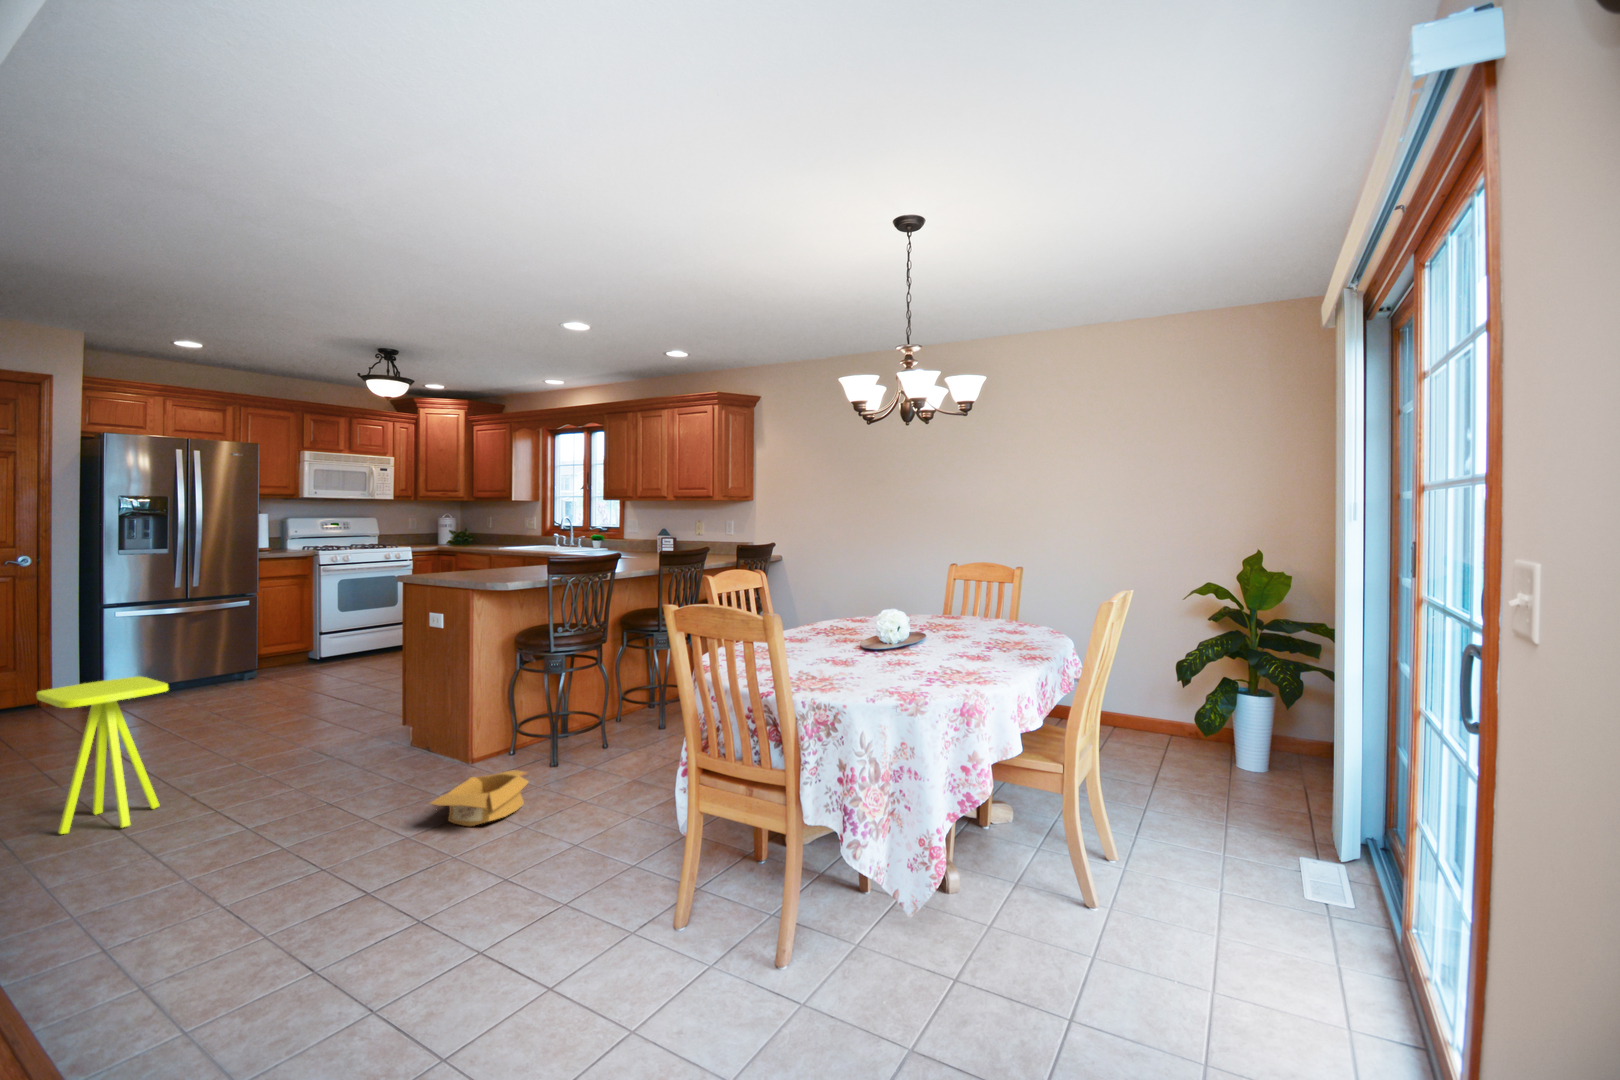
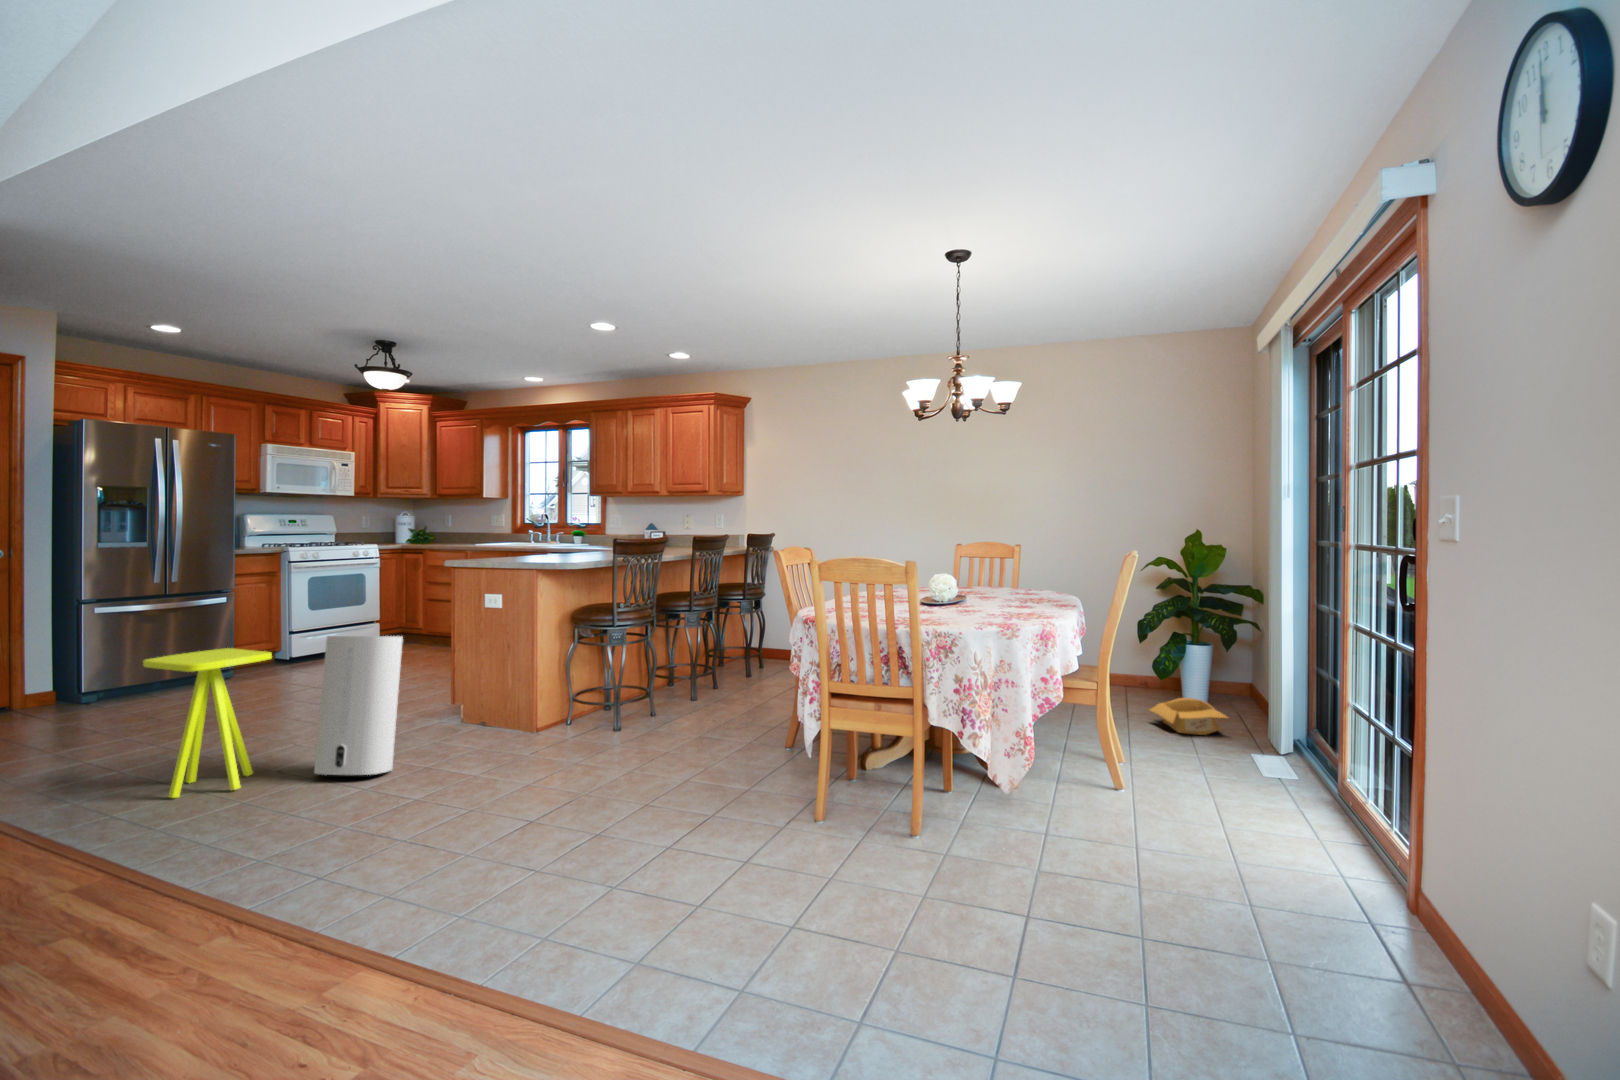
air purifier: none [208,666,305,818] -> present [314,636,403,775]
cardboard box: present [430,770,528,826] -> present [1150,698,1228,735]

